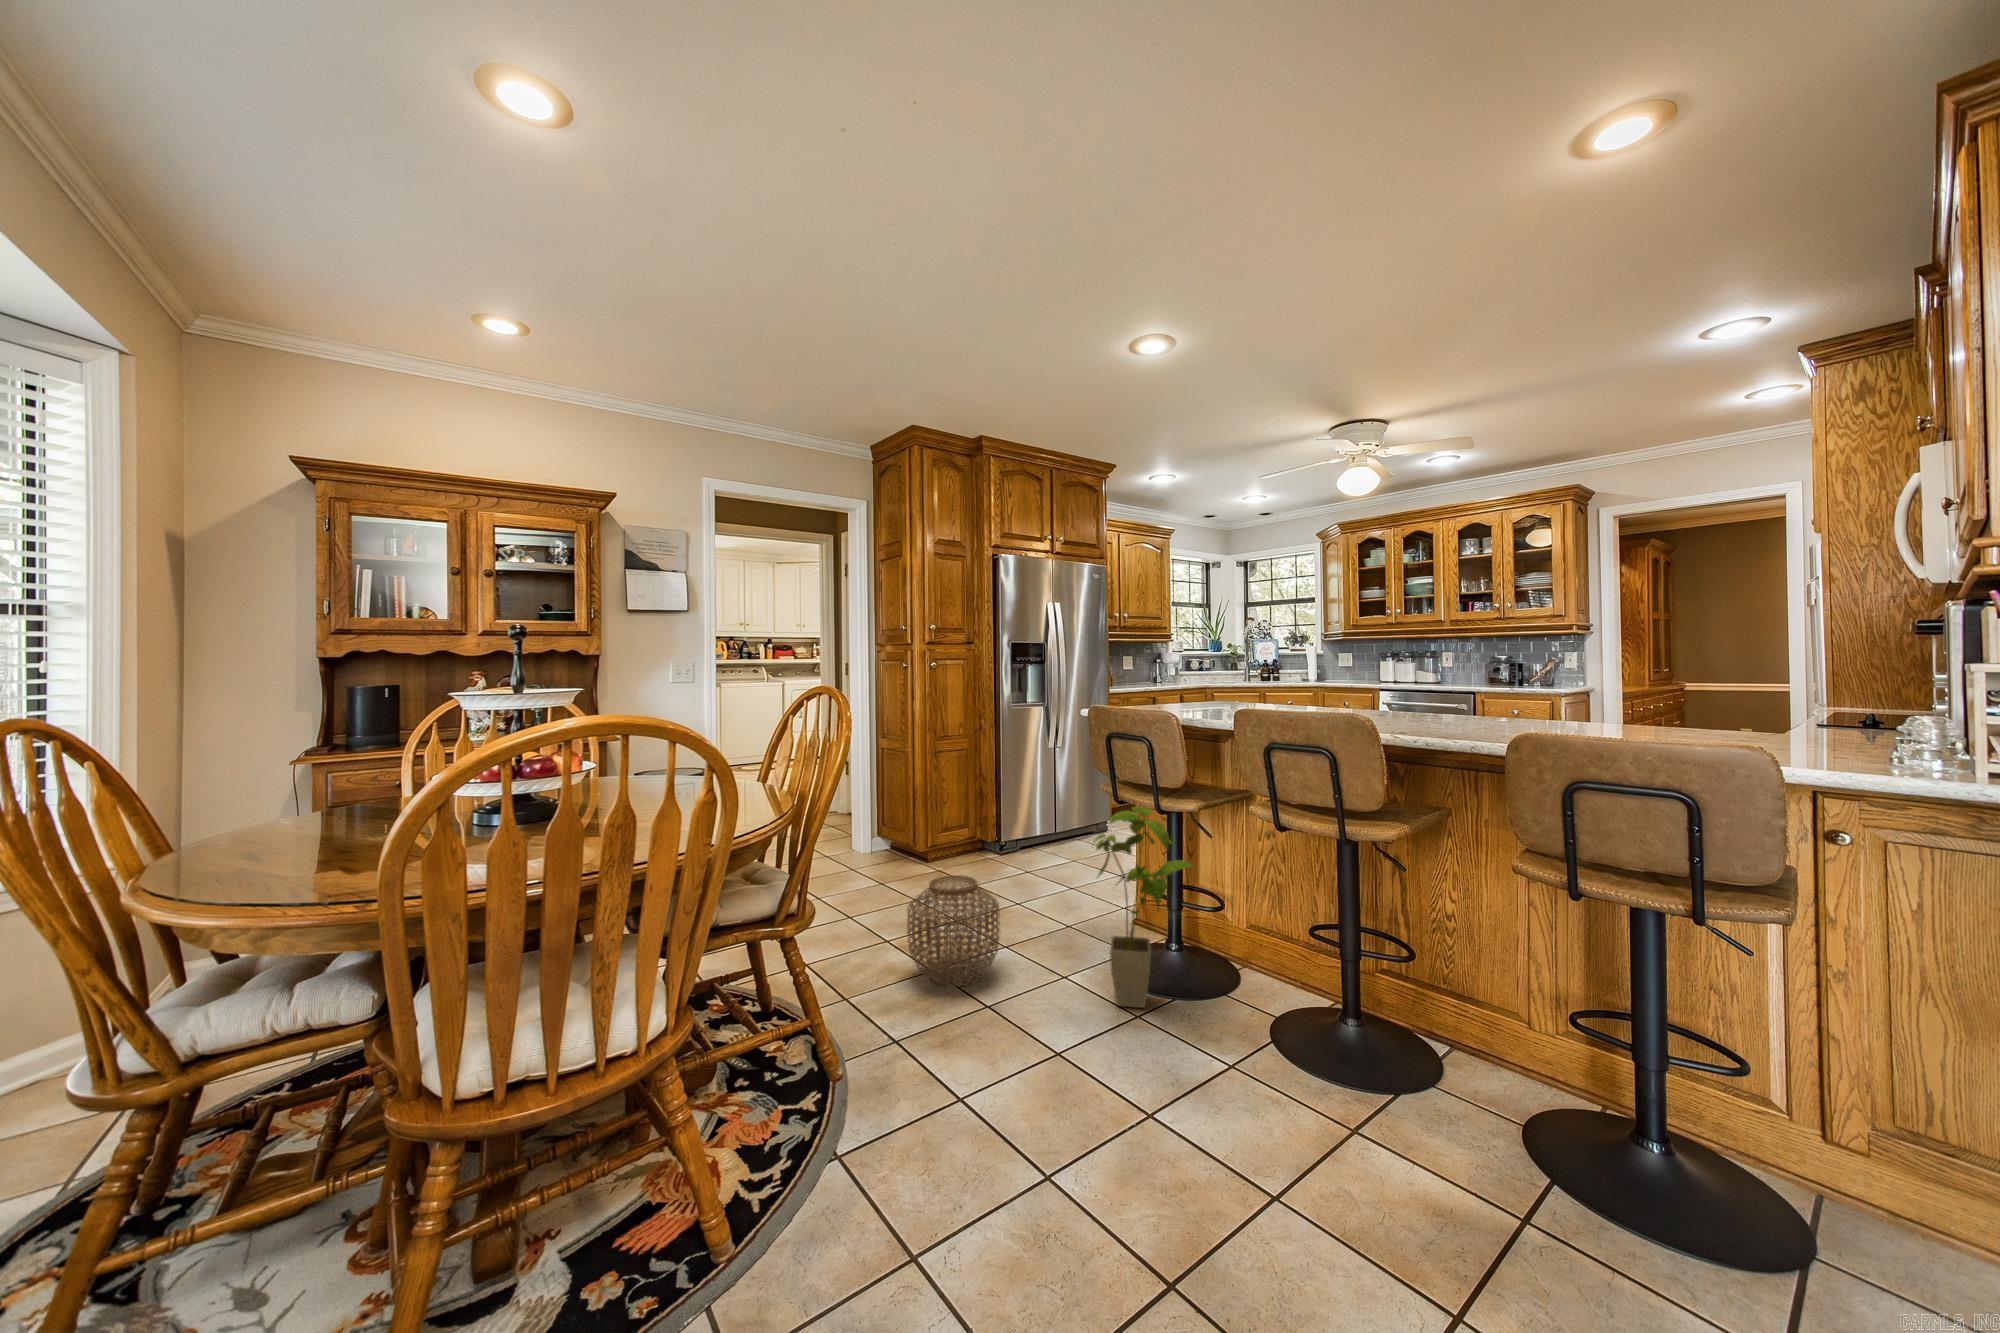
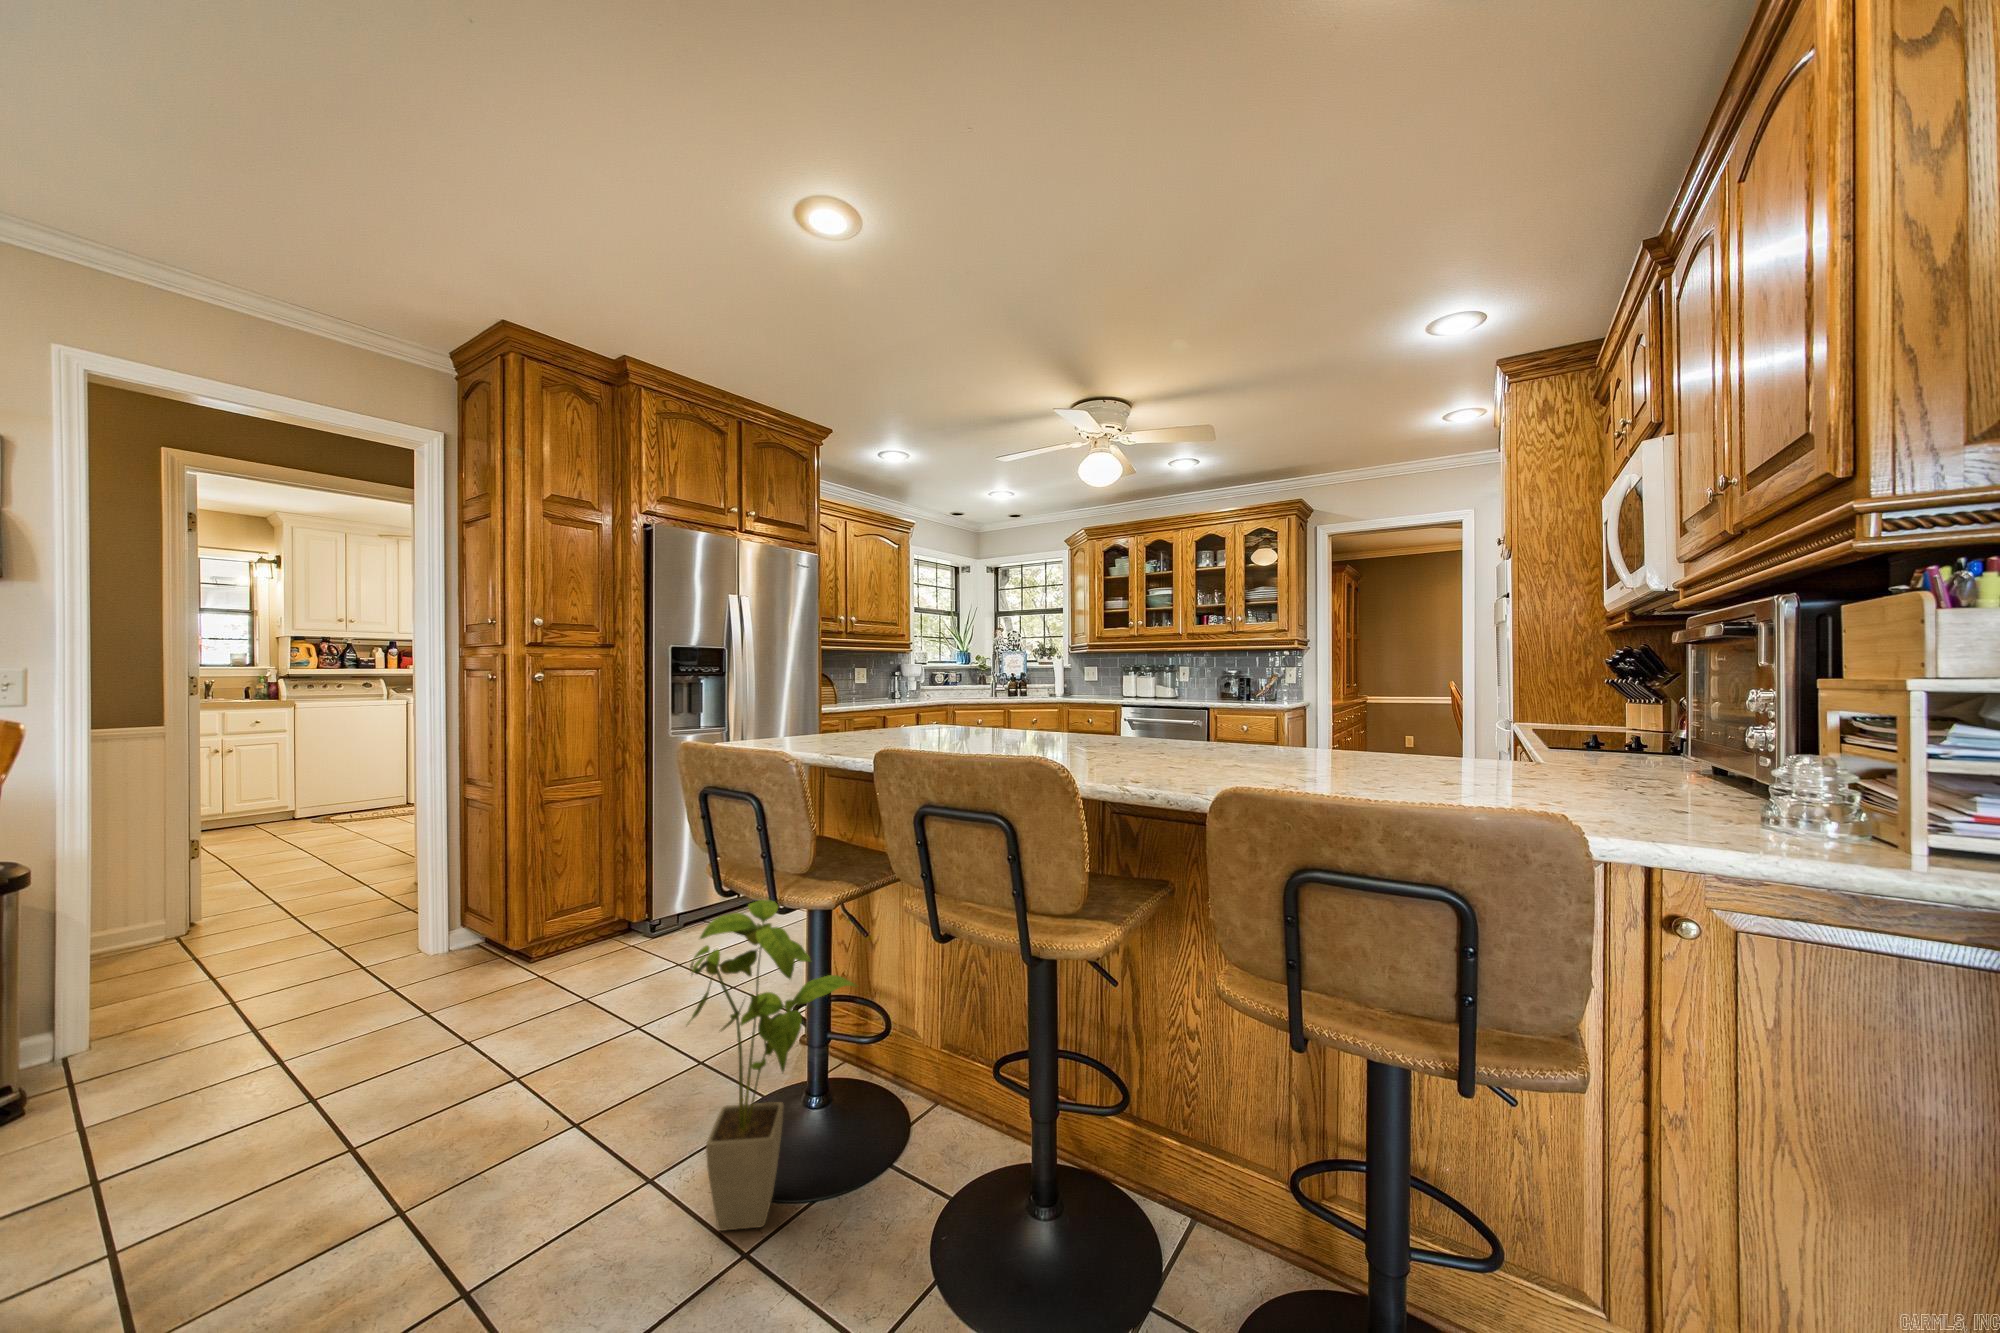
woven basket: present [907,875,1000,987] -> none [340,1027,540,1242]

